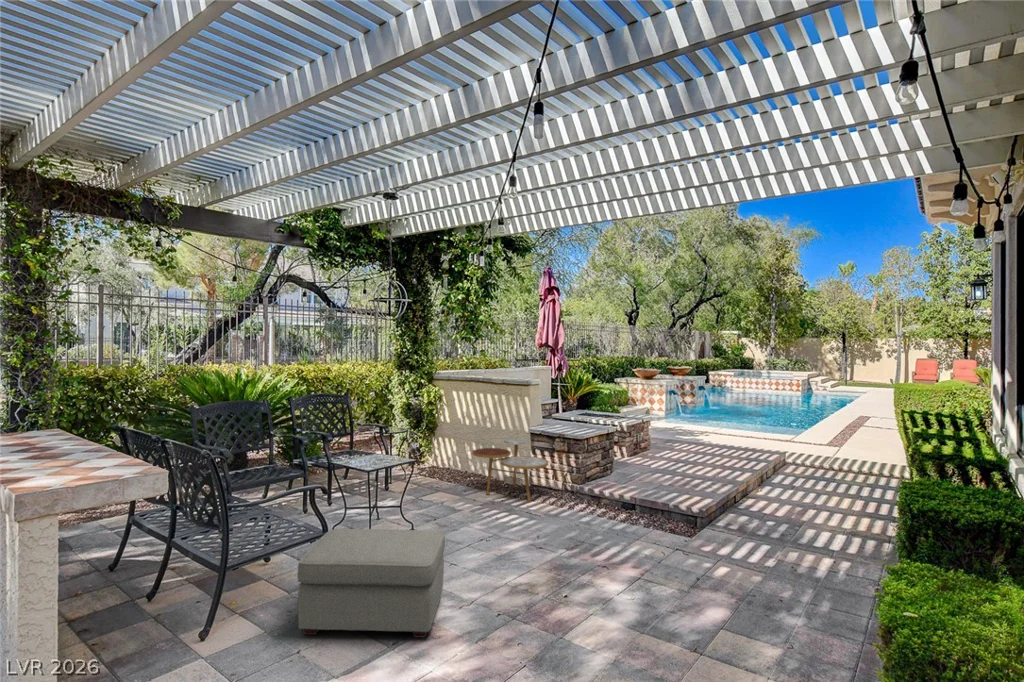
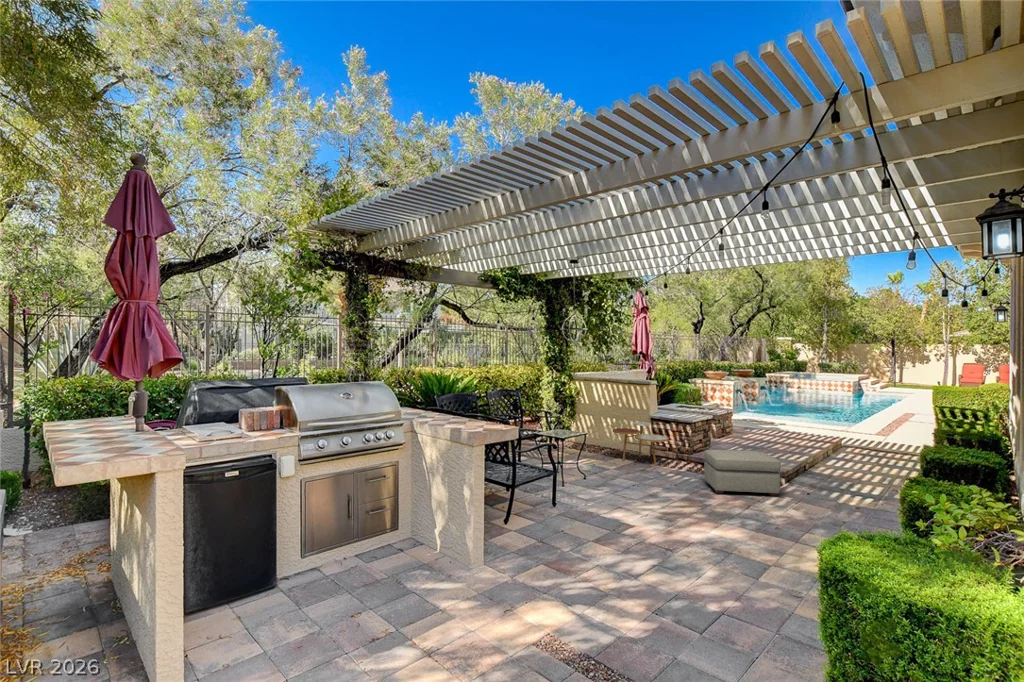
ottoman: present [297,529,445,637] -> present [704,450,781,496]

